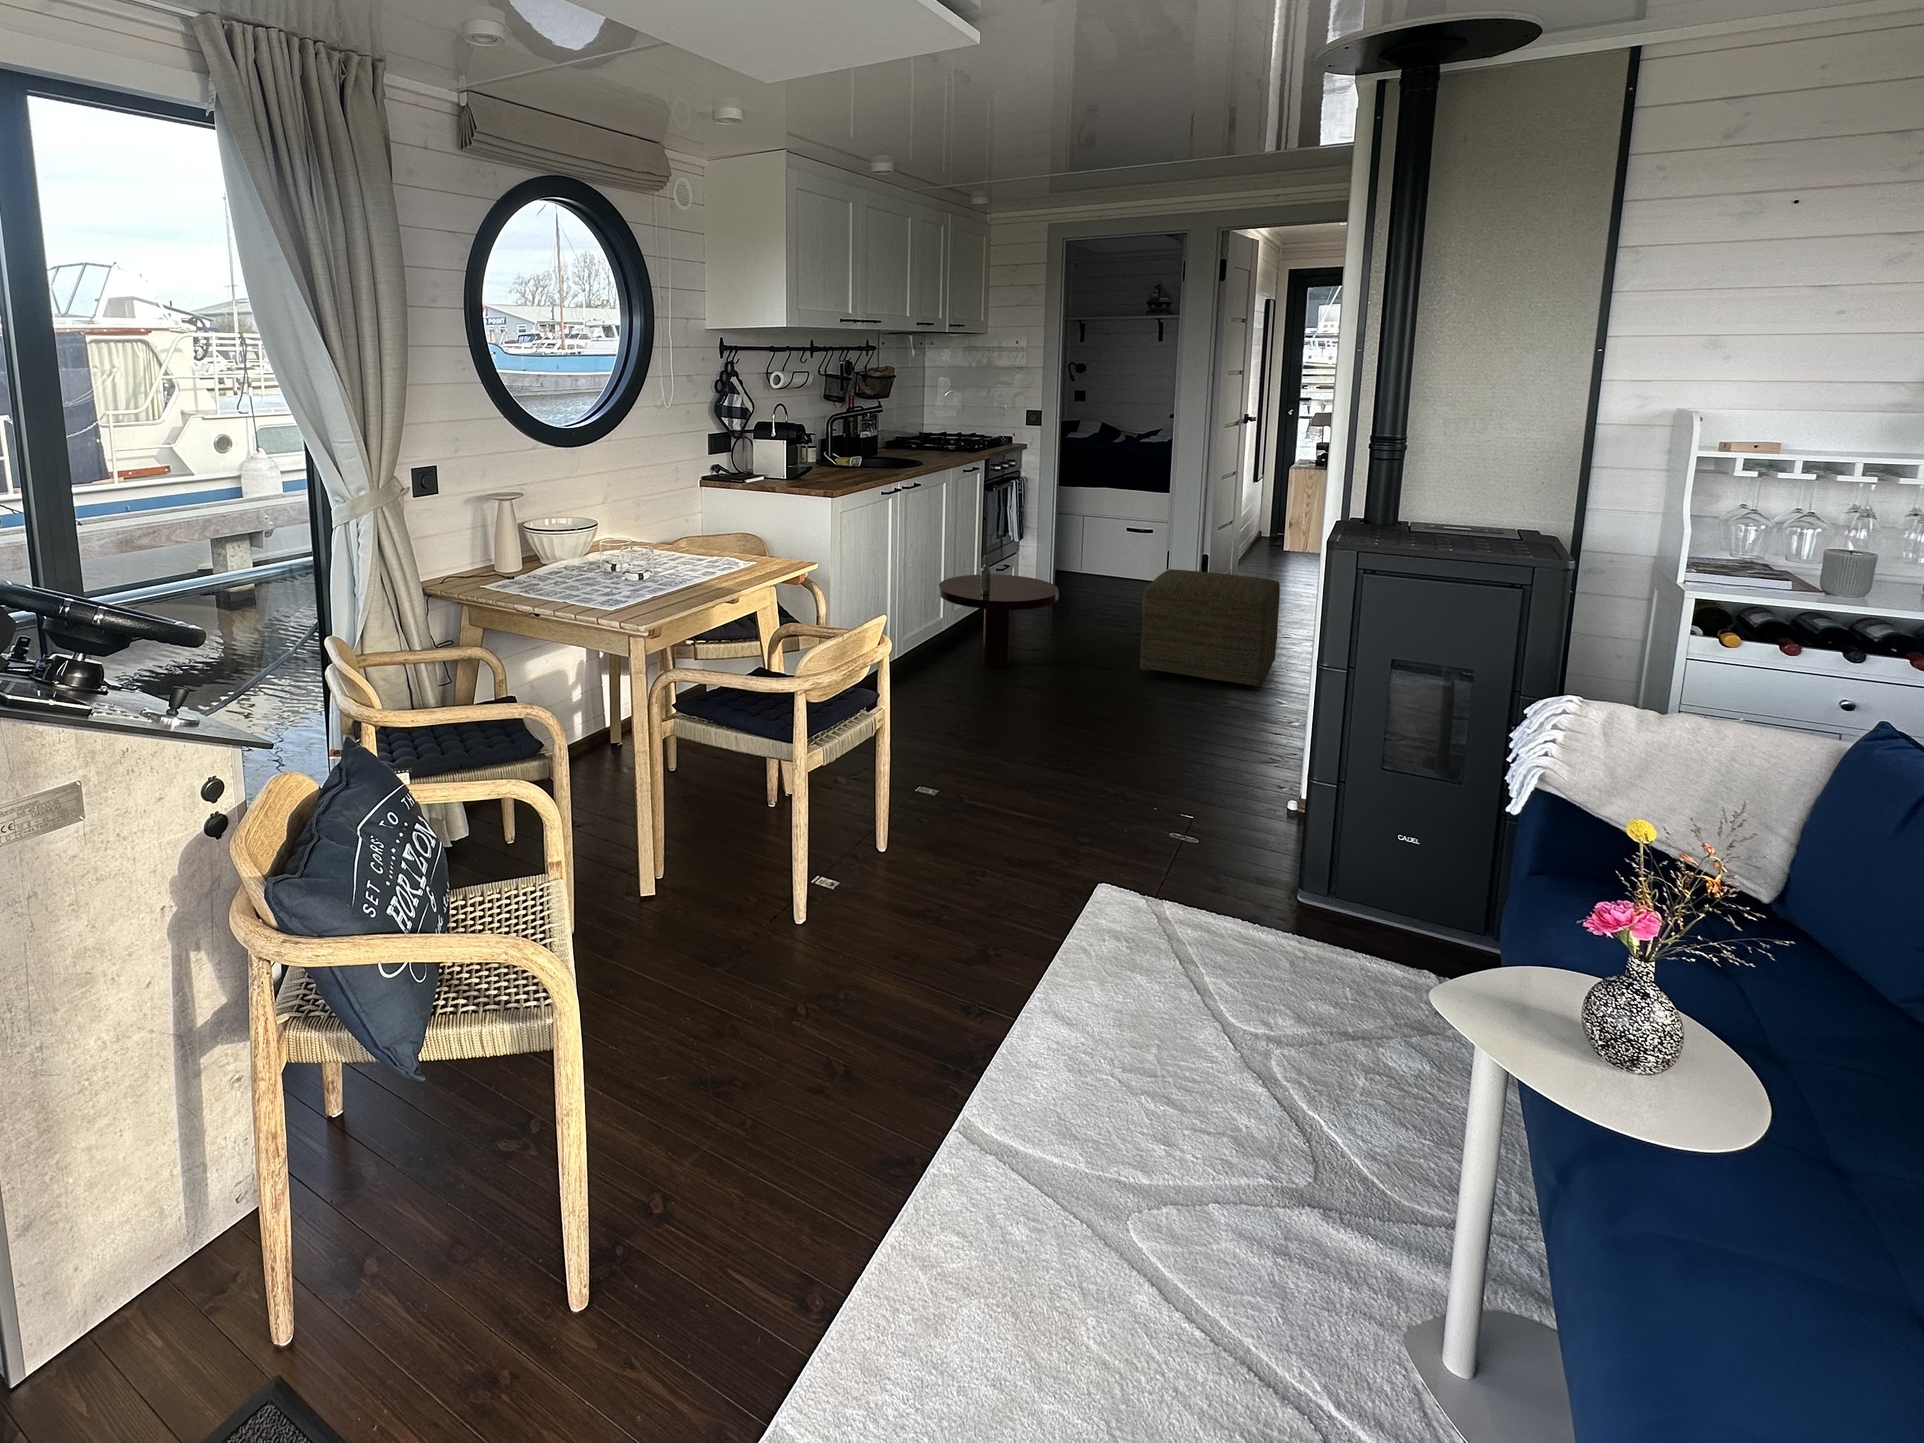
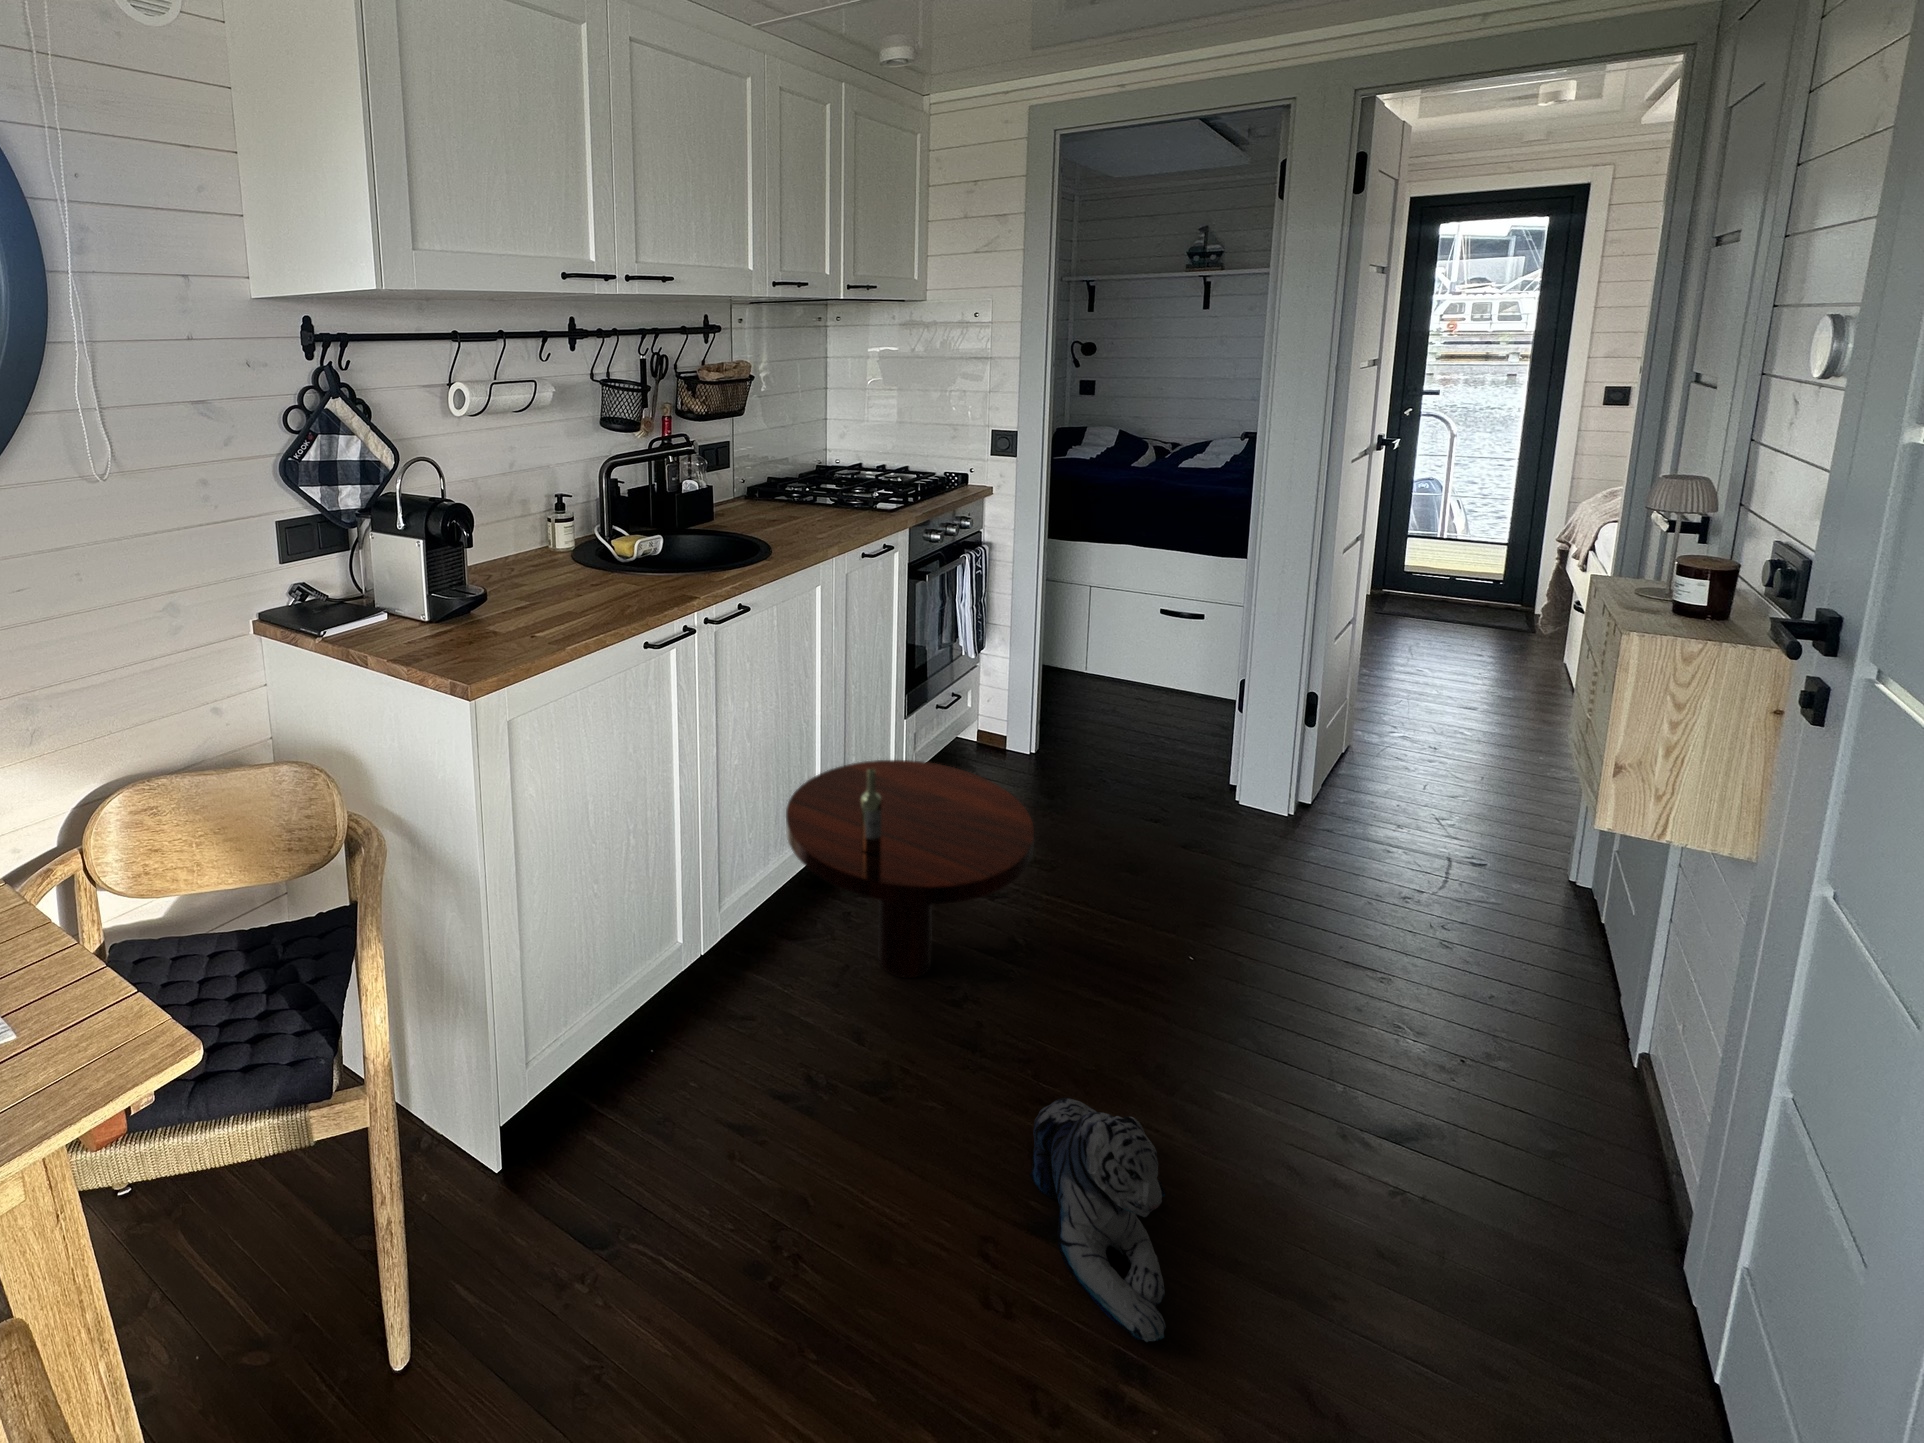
ottoman: present [1140,569,1280,689] -> none [1218,776,1579,1164]
plush toy: none [1061,659,1114,722] -> present [1030,1098,1166,1342]

